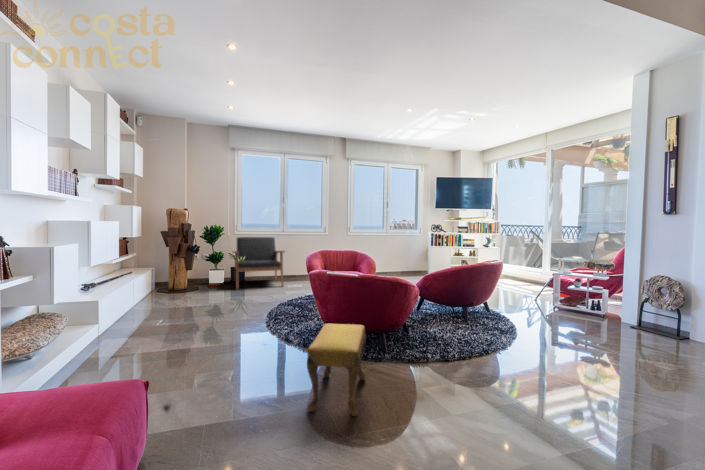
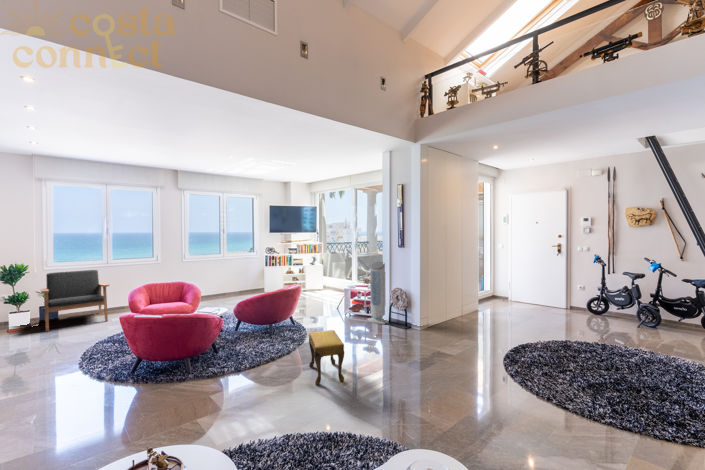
air purifier: none [596,237,641,330] -> present [367,262,388,324]
footstool: present [307,323,366,417] -> present [309,330,344,385]

